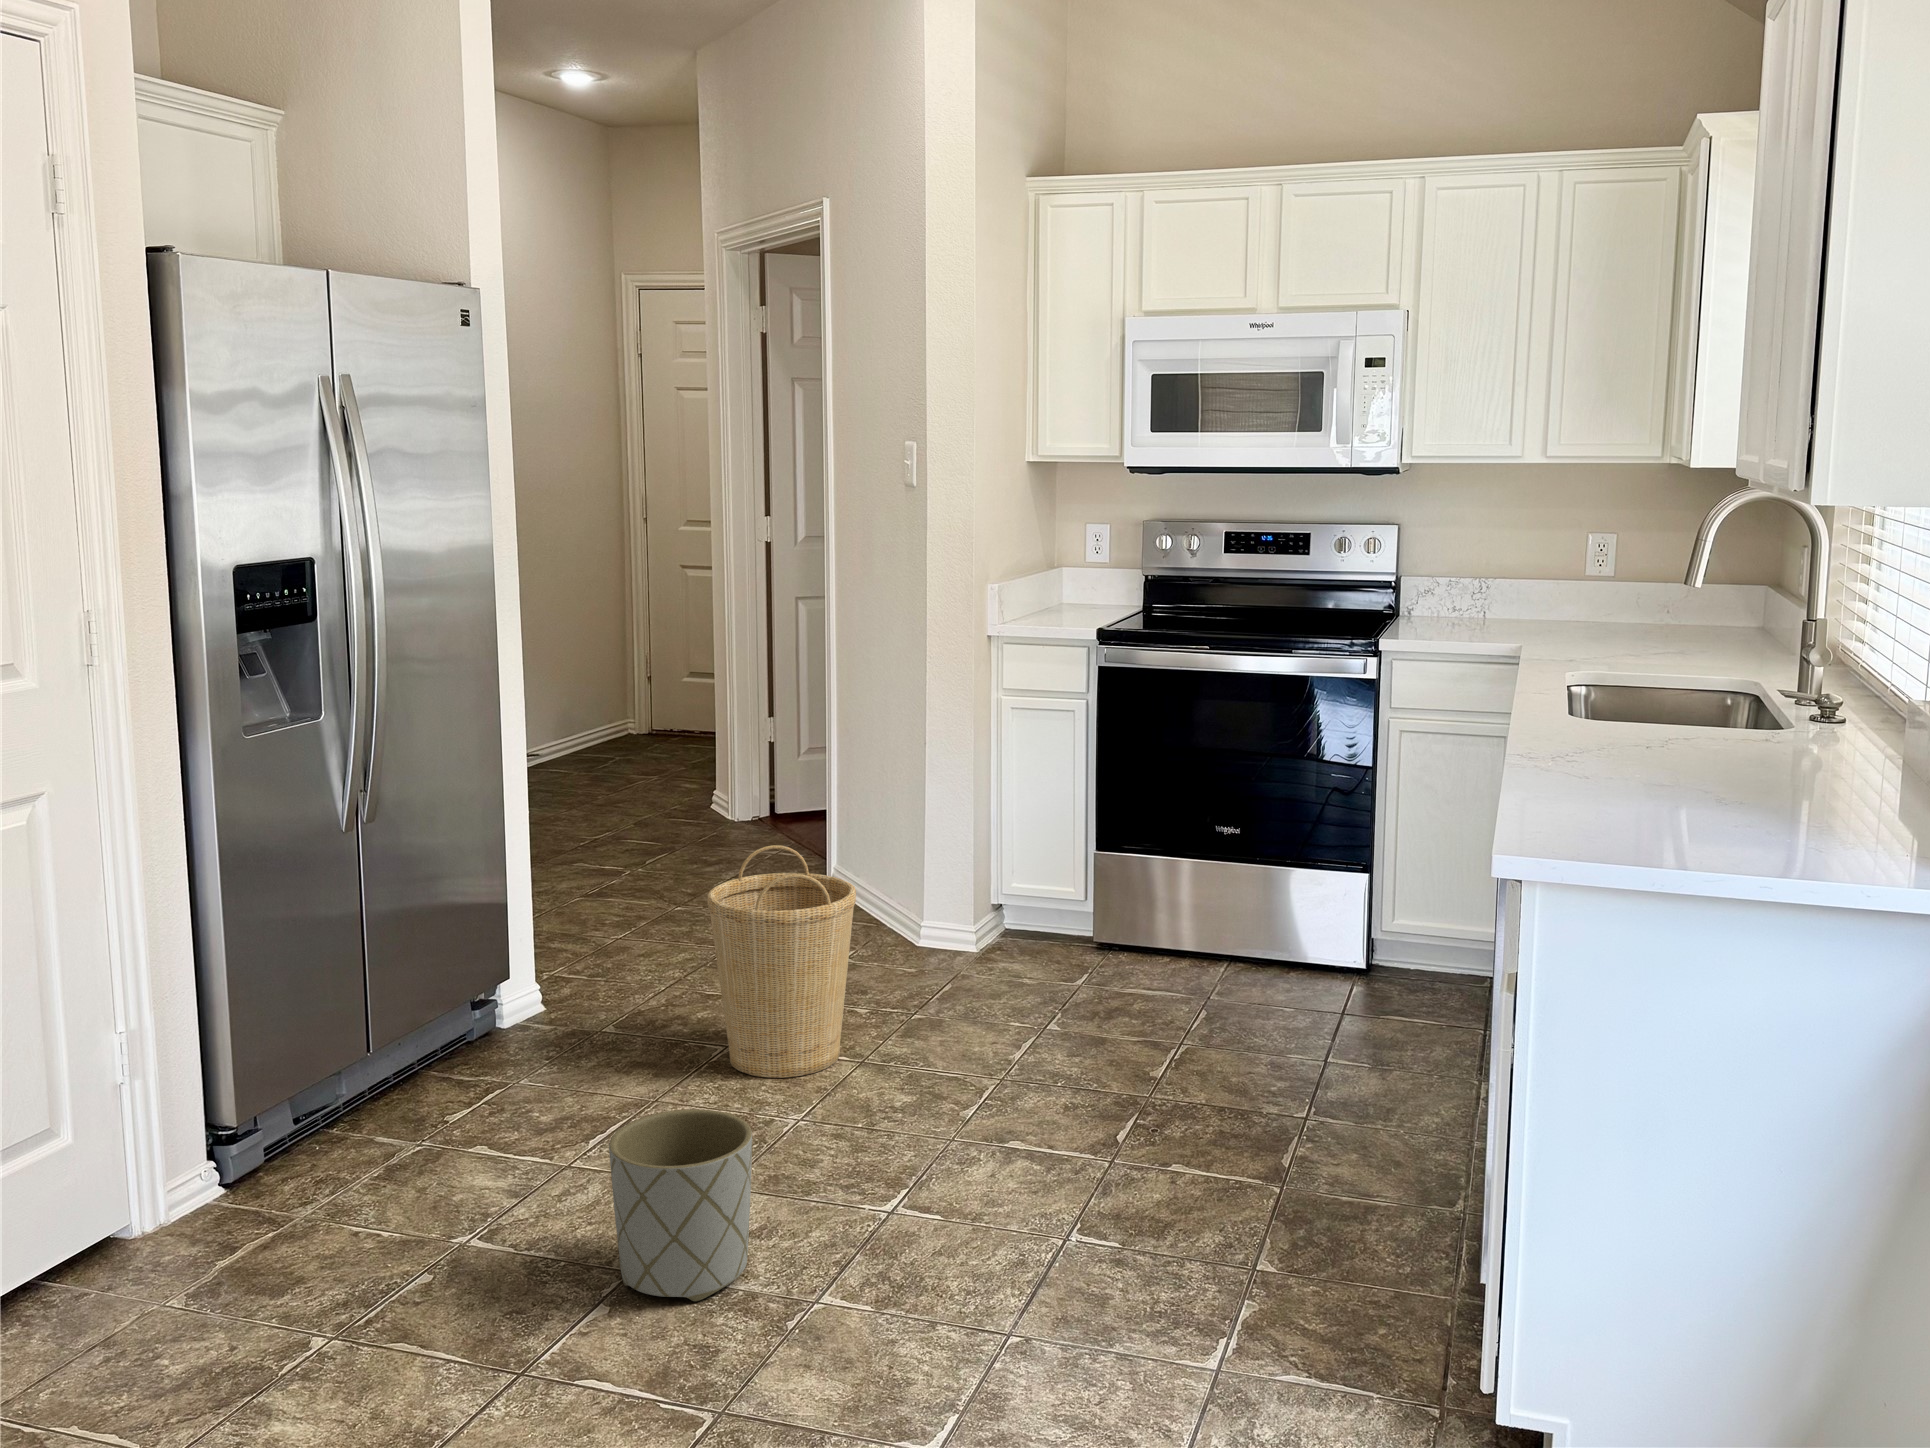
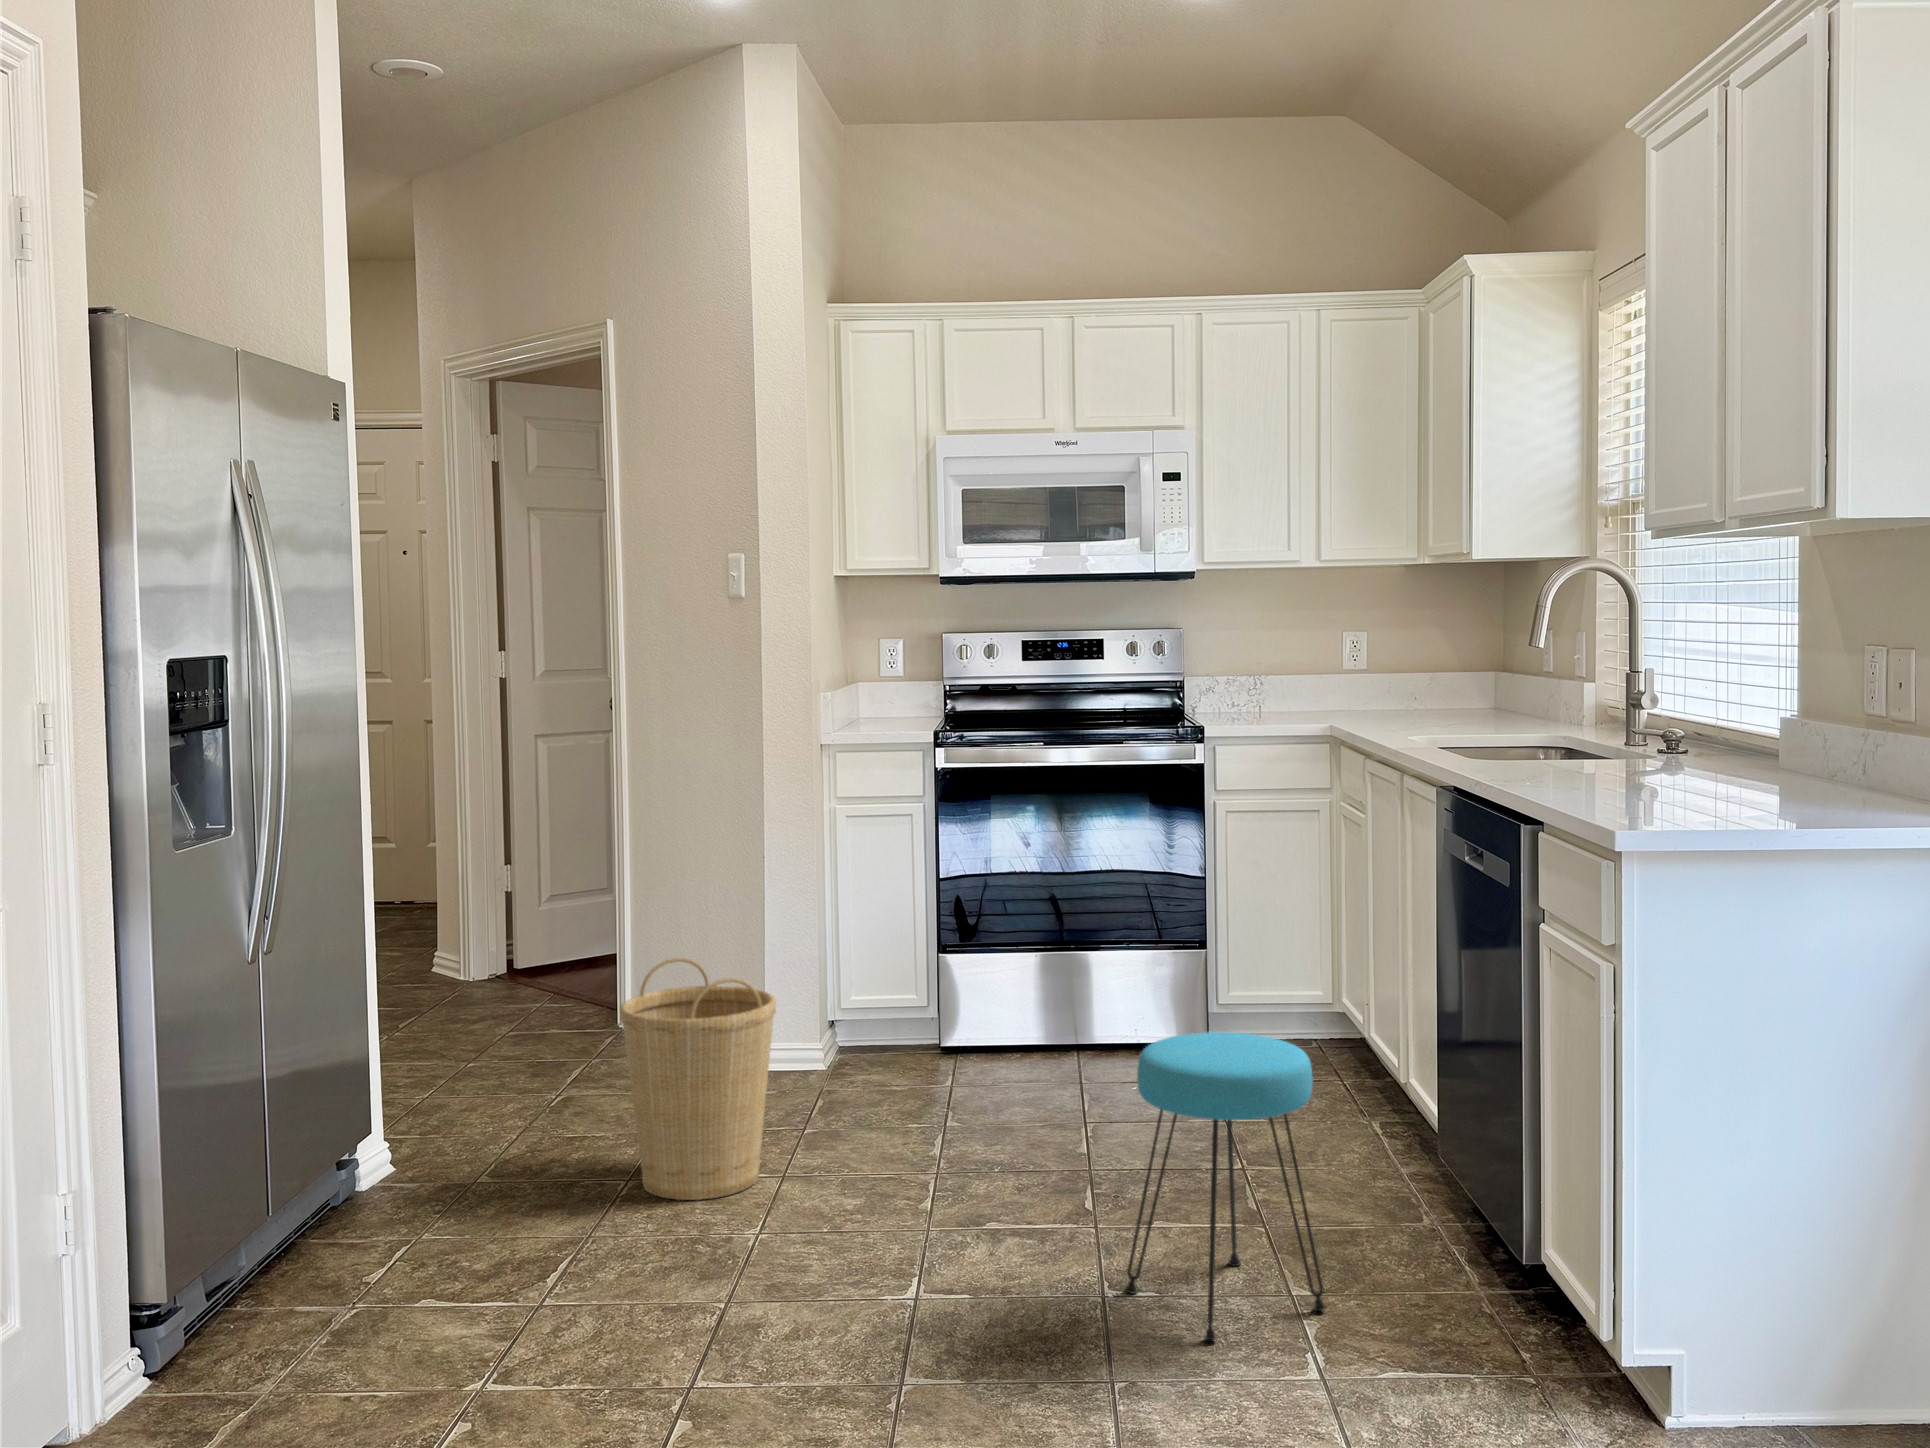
stool: none [1090,987,1281,1307] -> present [1125,1032,1326,1340]
planter: present [609,1109,752,1301] -> none [672,1205,821,1402]

